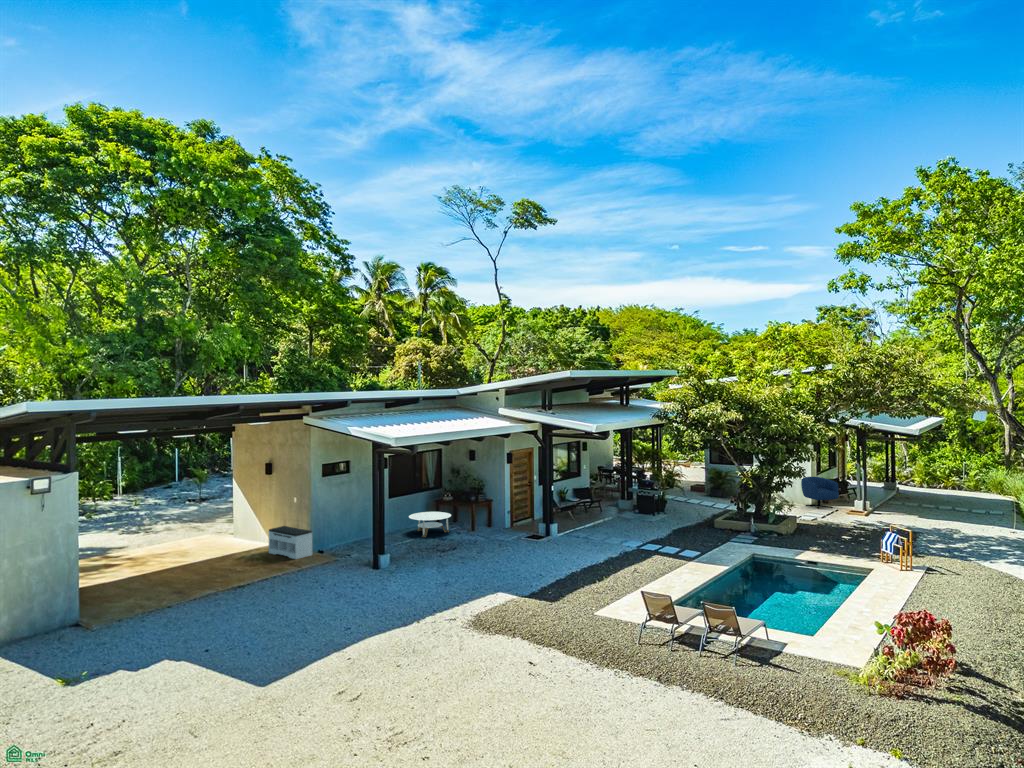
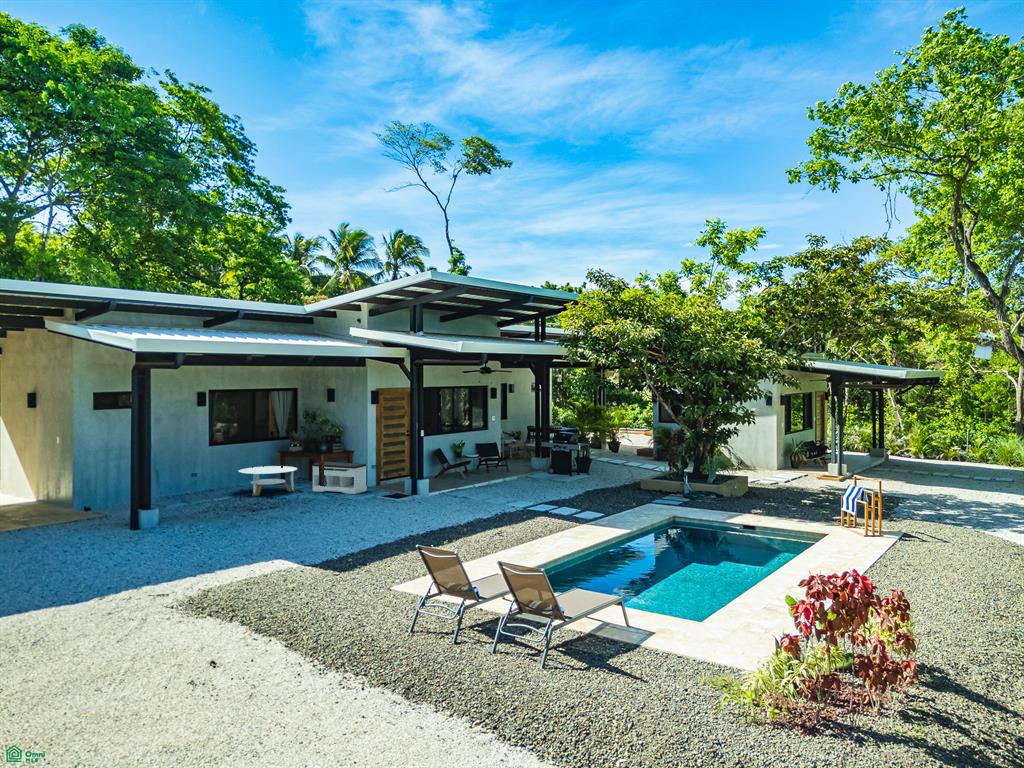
armchair: present [801,477,839,509] -> none [763,435,808,474]
bench: present [269,526,312,559] -> present [313,462,367,494]

